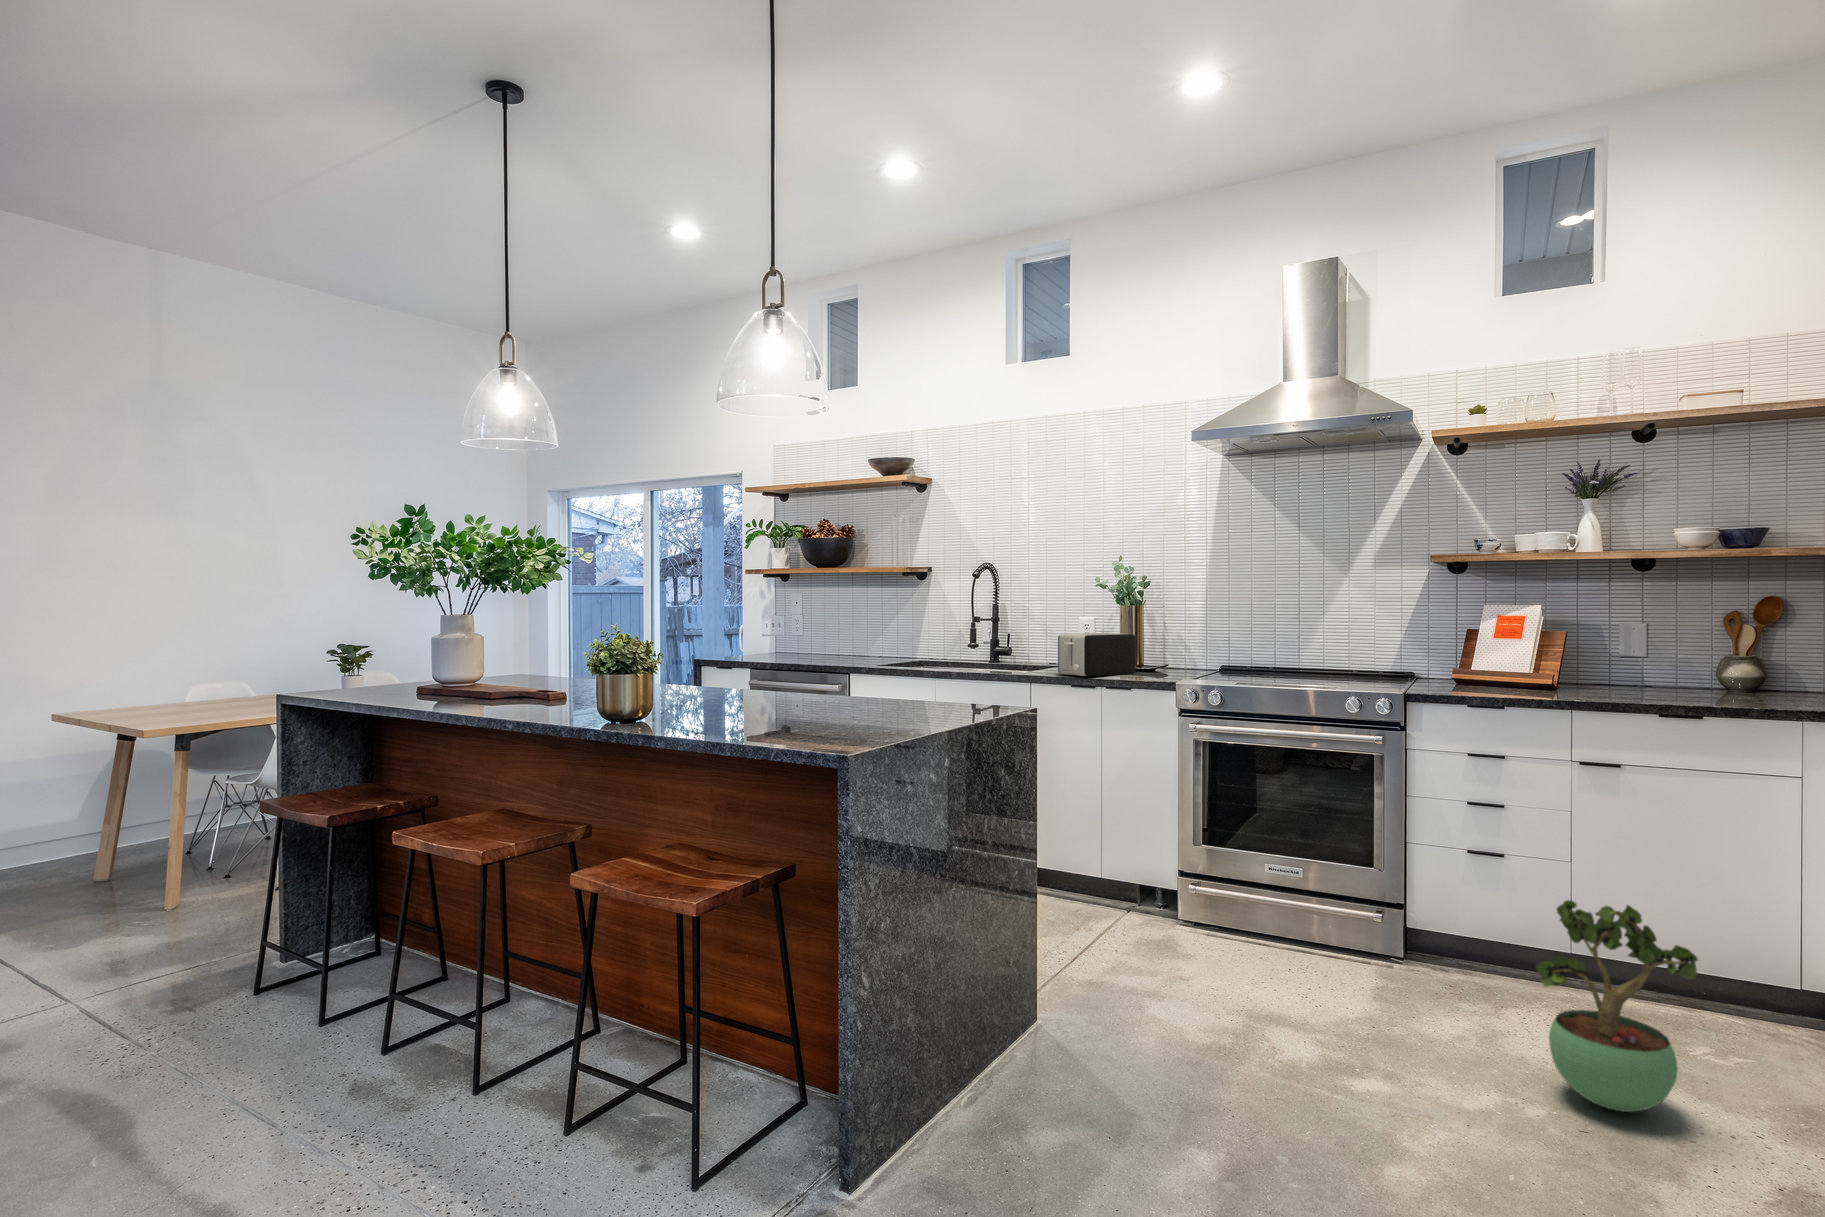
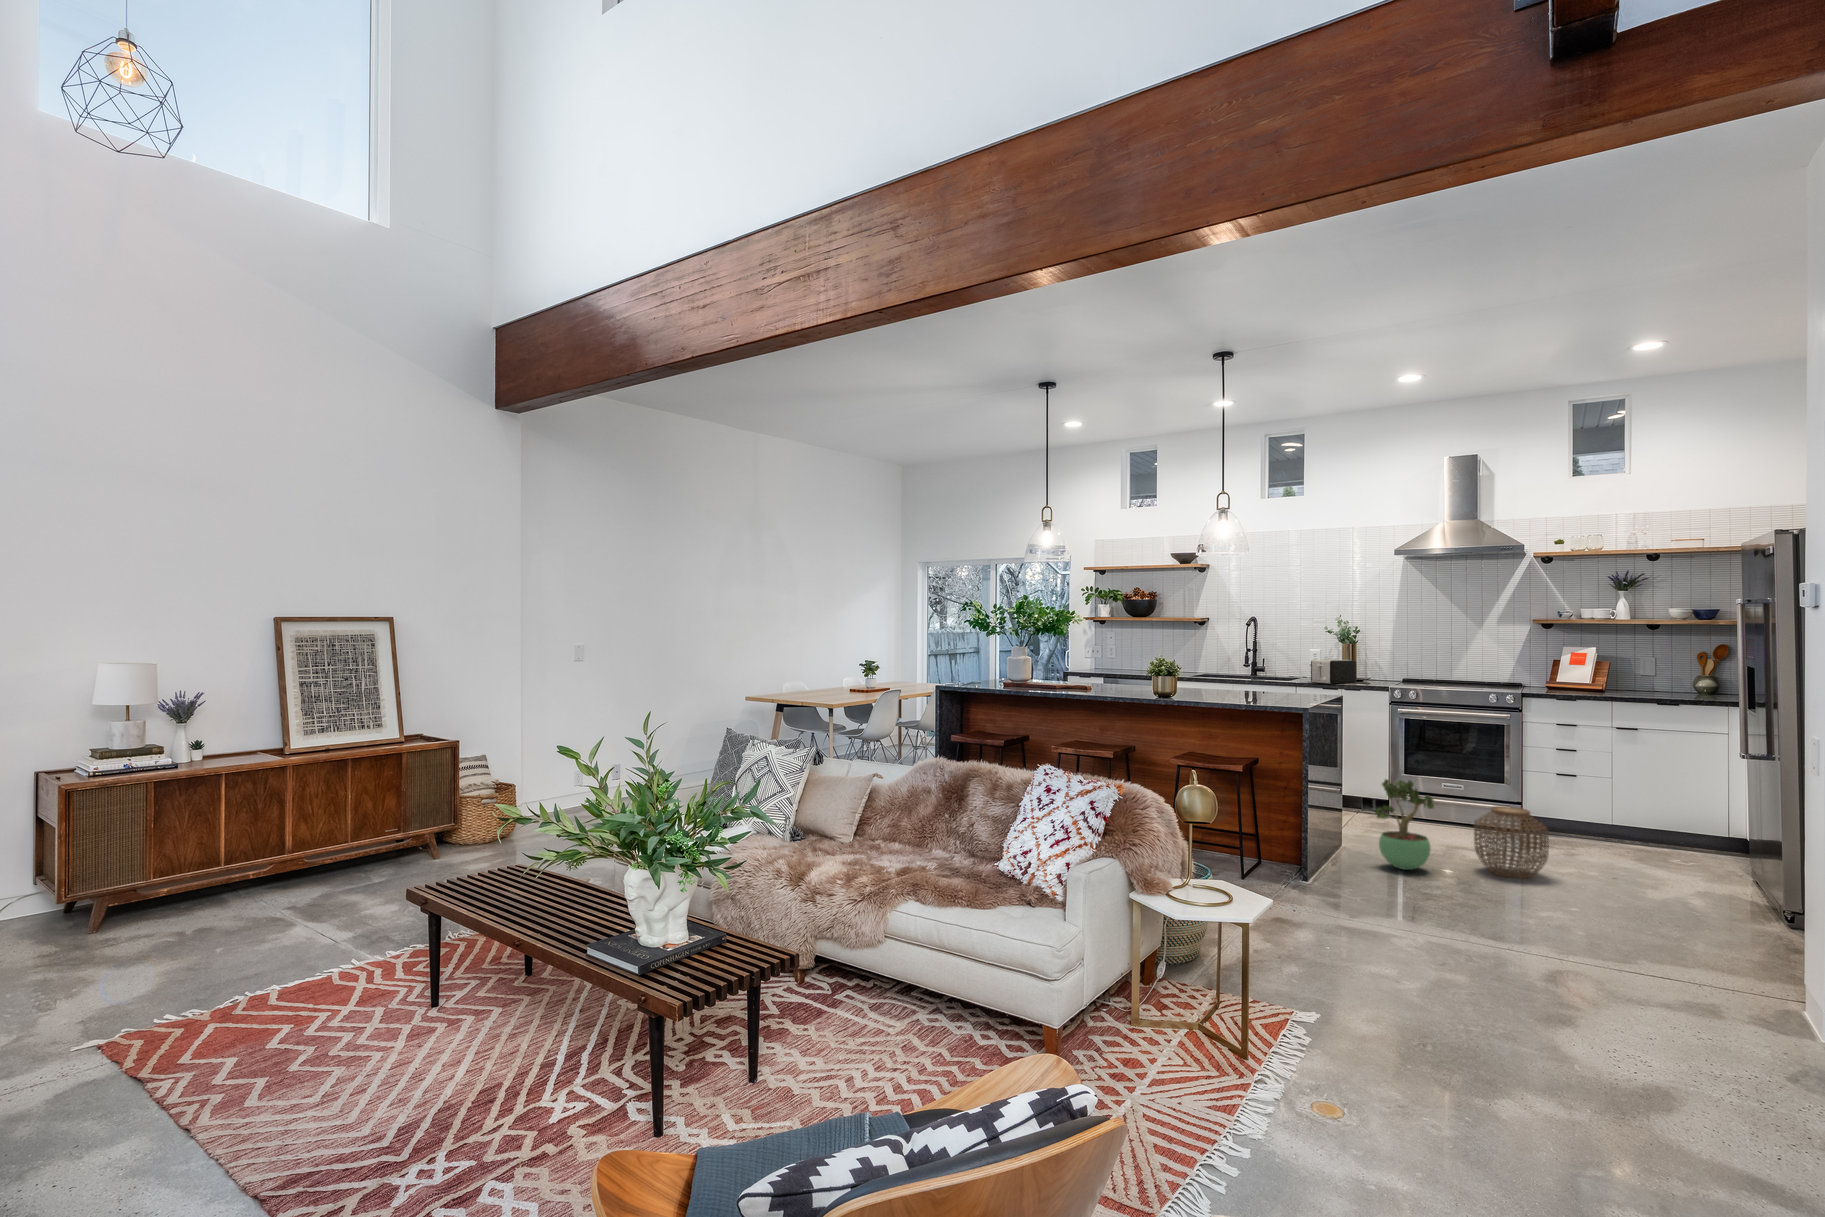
potted plant: present [1534,900,1698,1112] -> present [1374,779,1434,870]
woven basket: none [1280,969,1444,1159] -> present [1474,806,1549,879]

